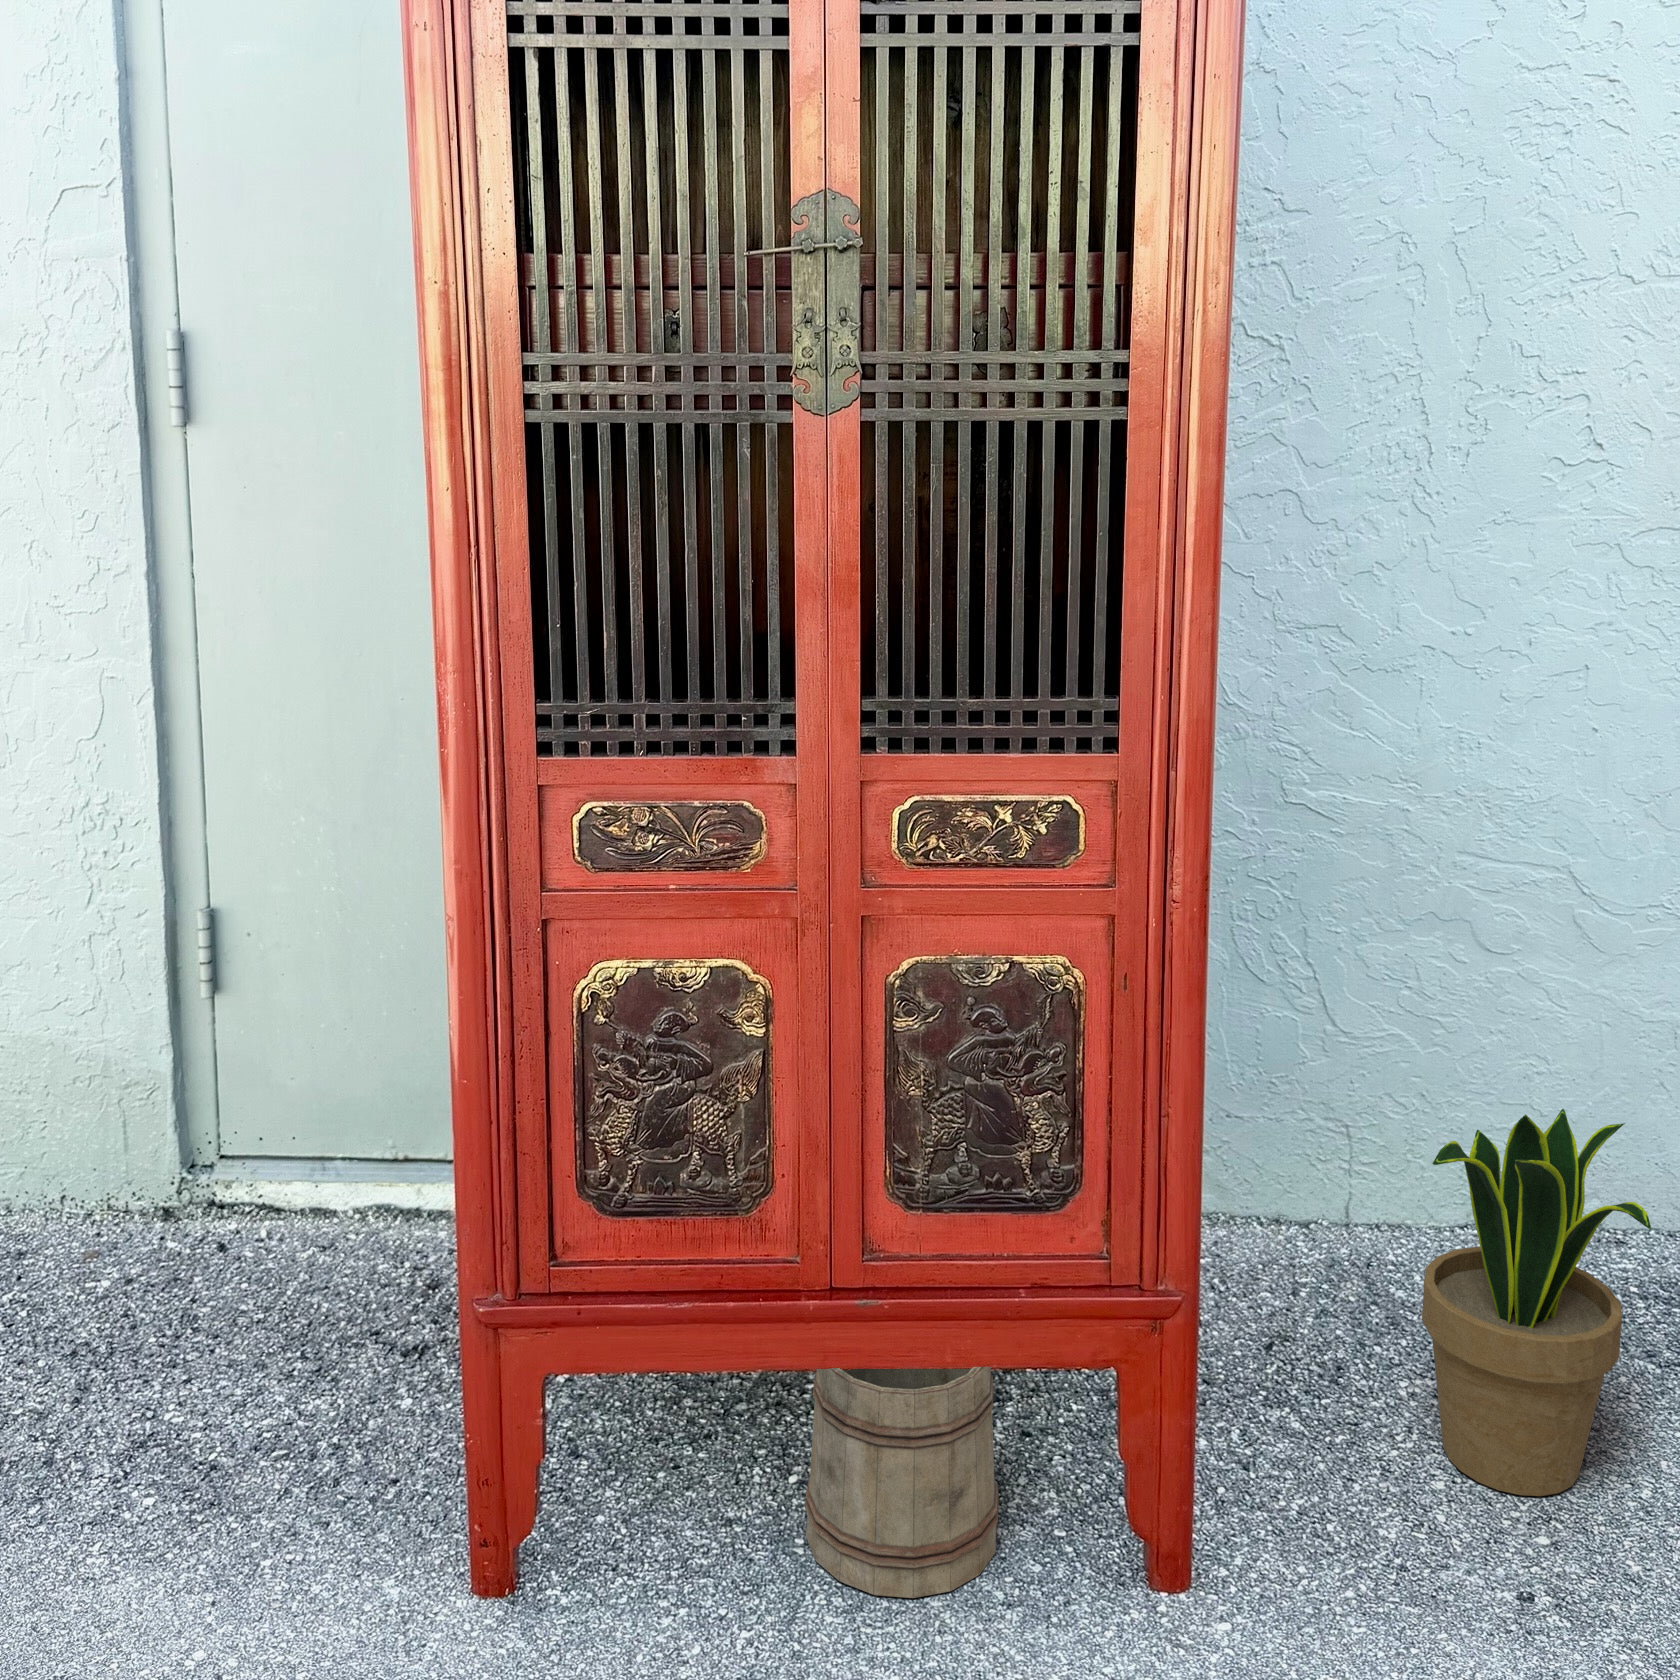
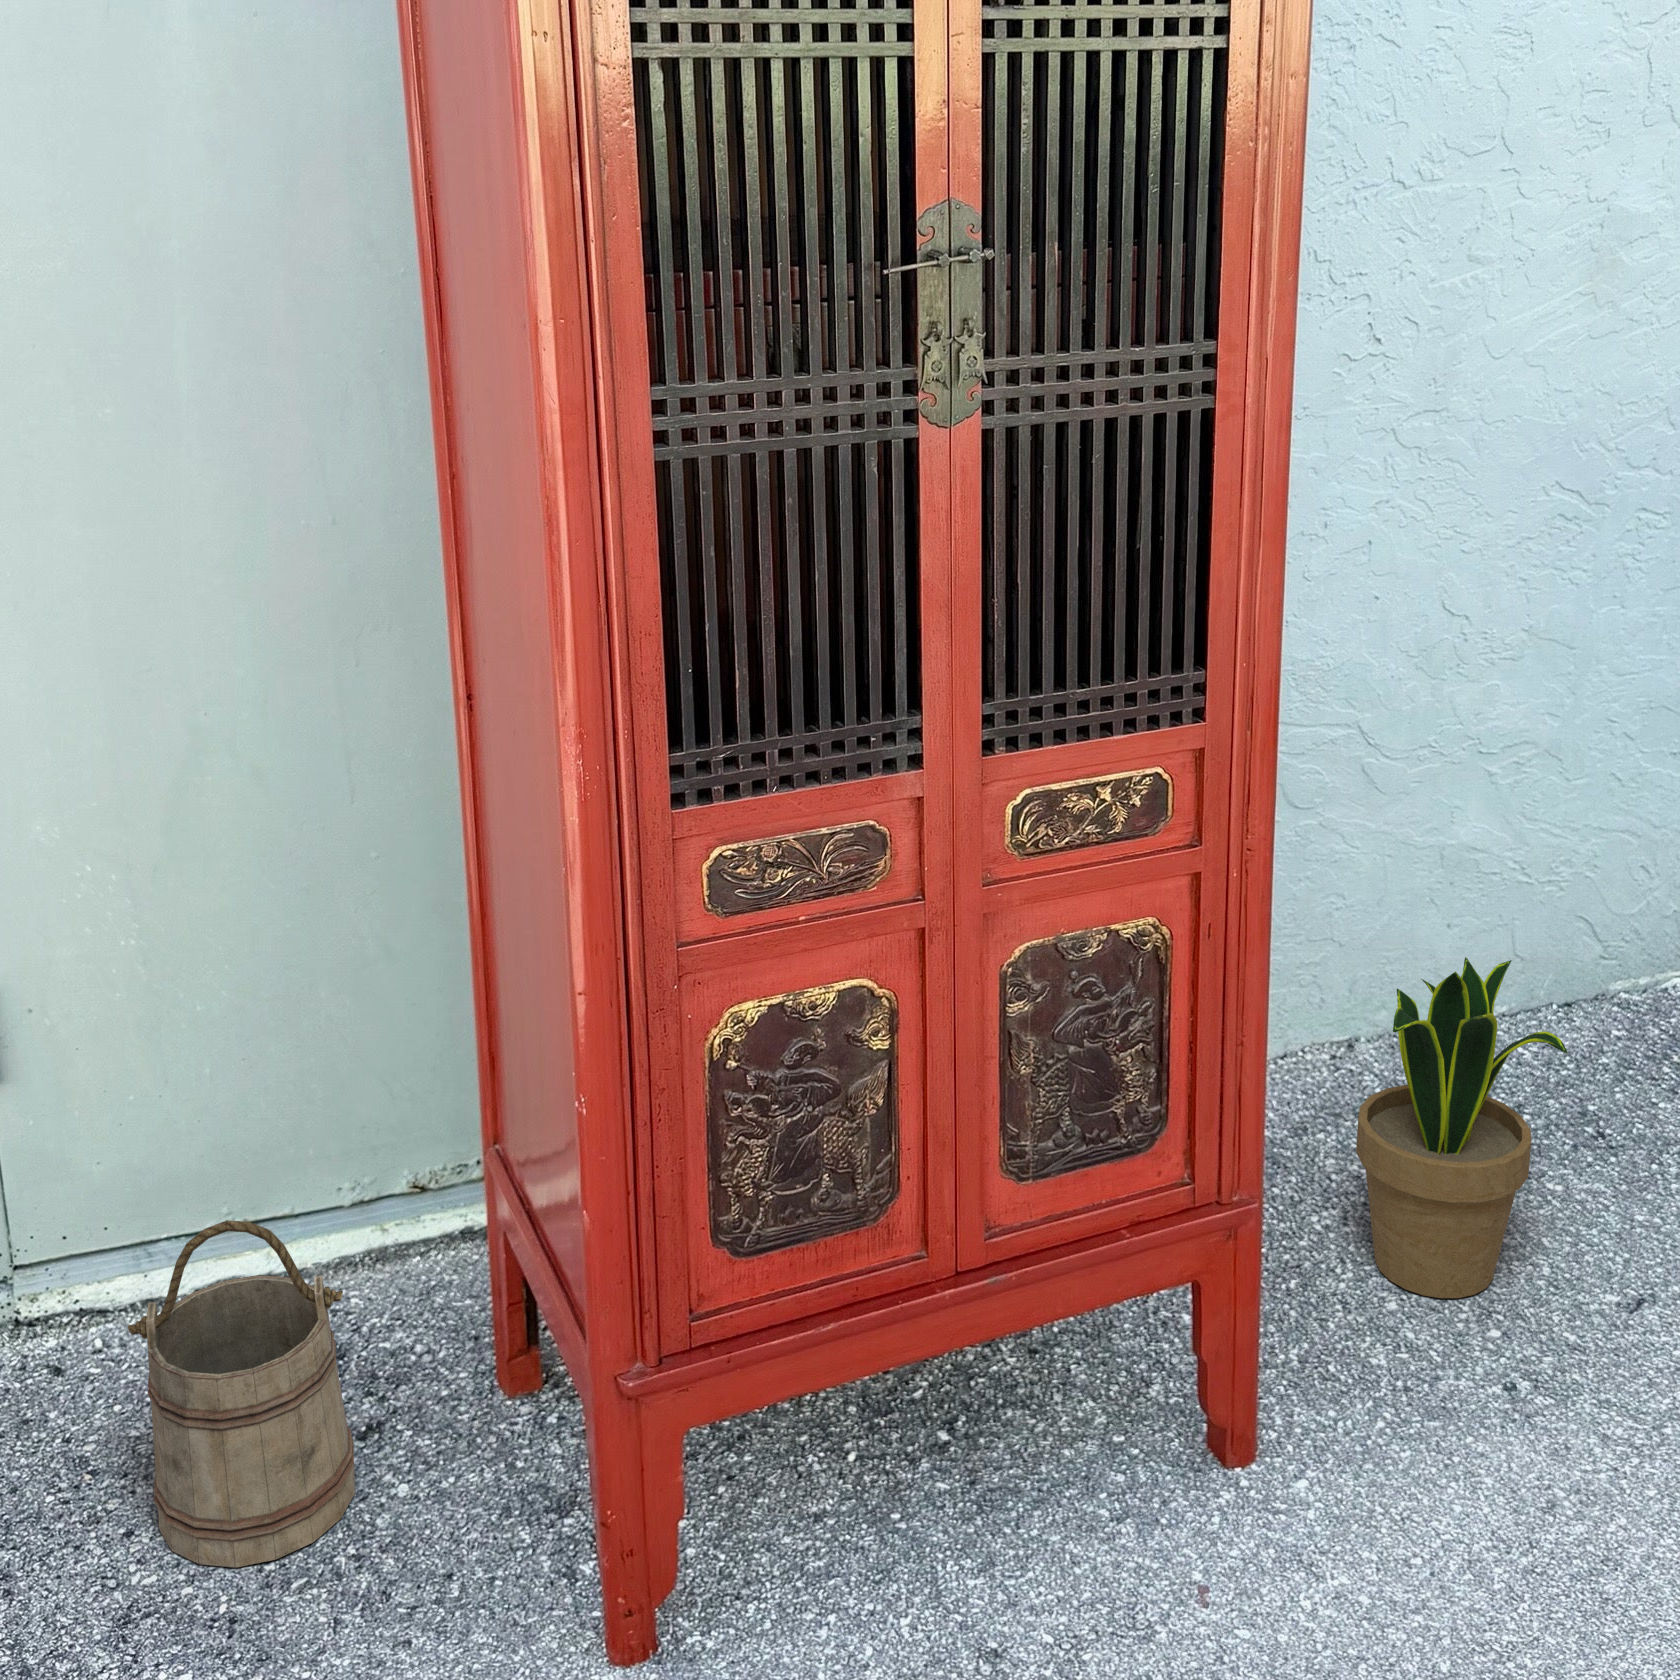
bucket: present [805,1366,998,1598] -> present [128,1220,355,1568]

